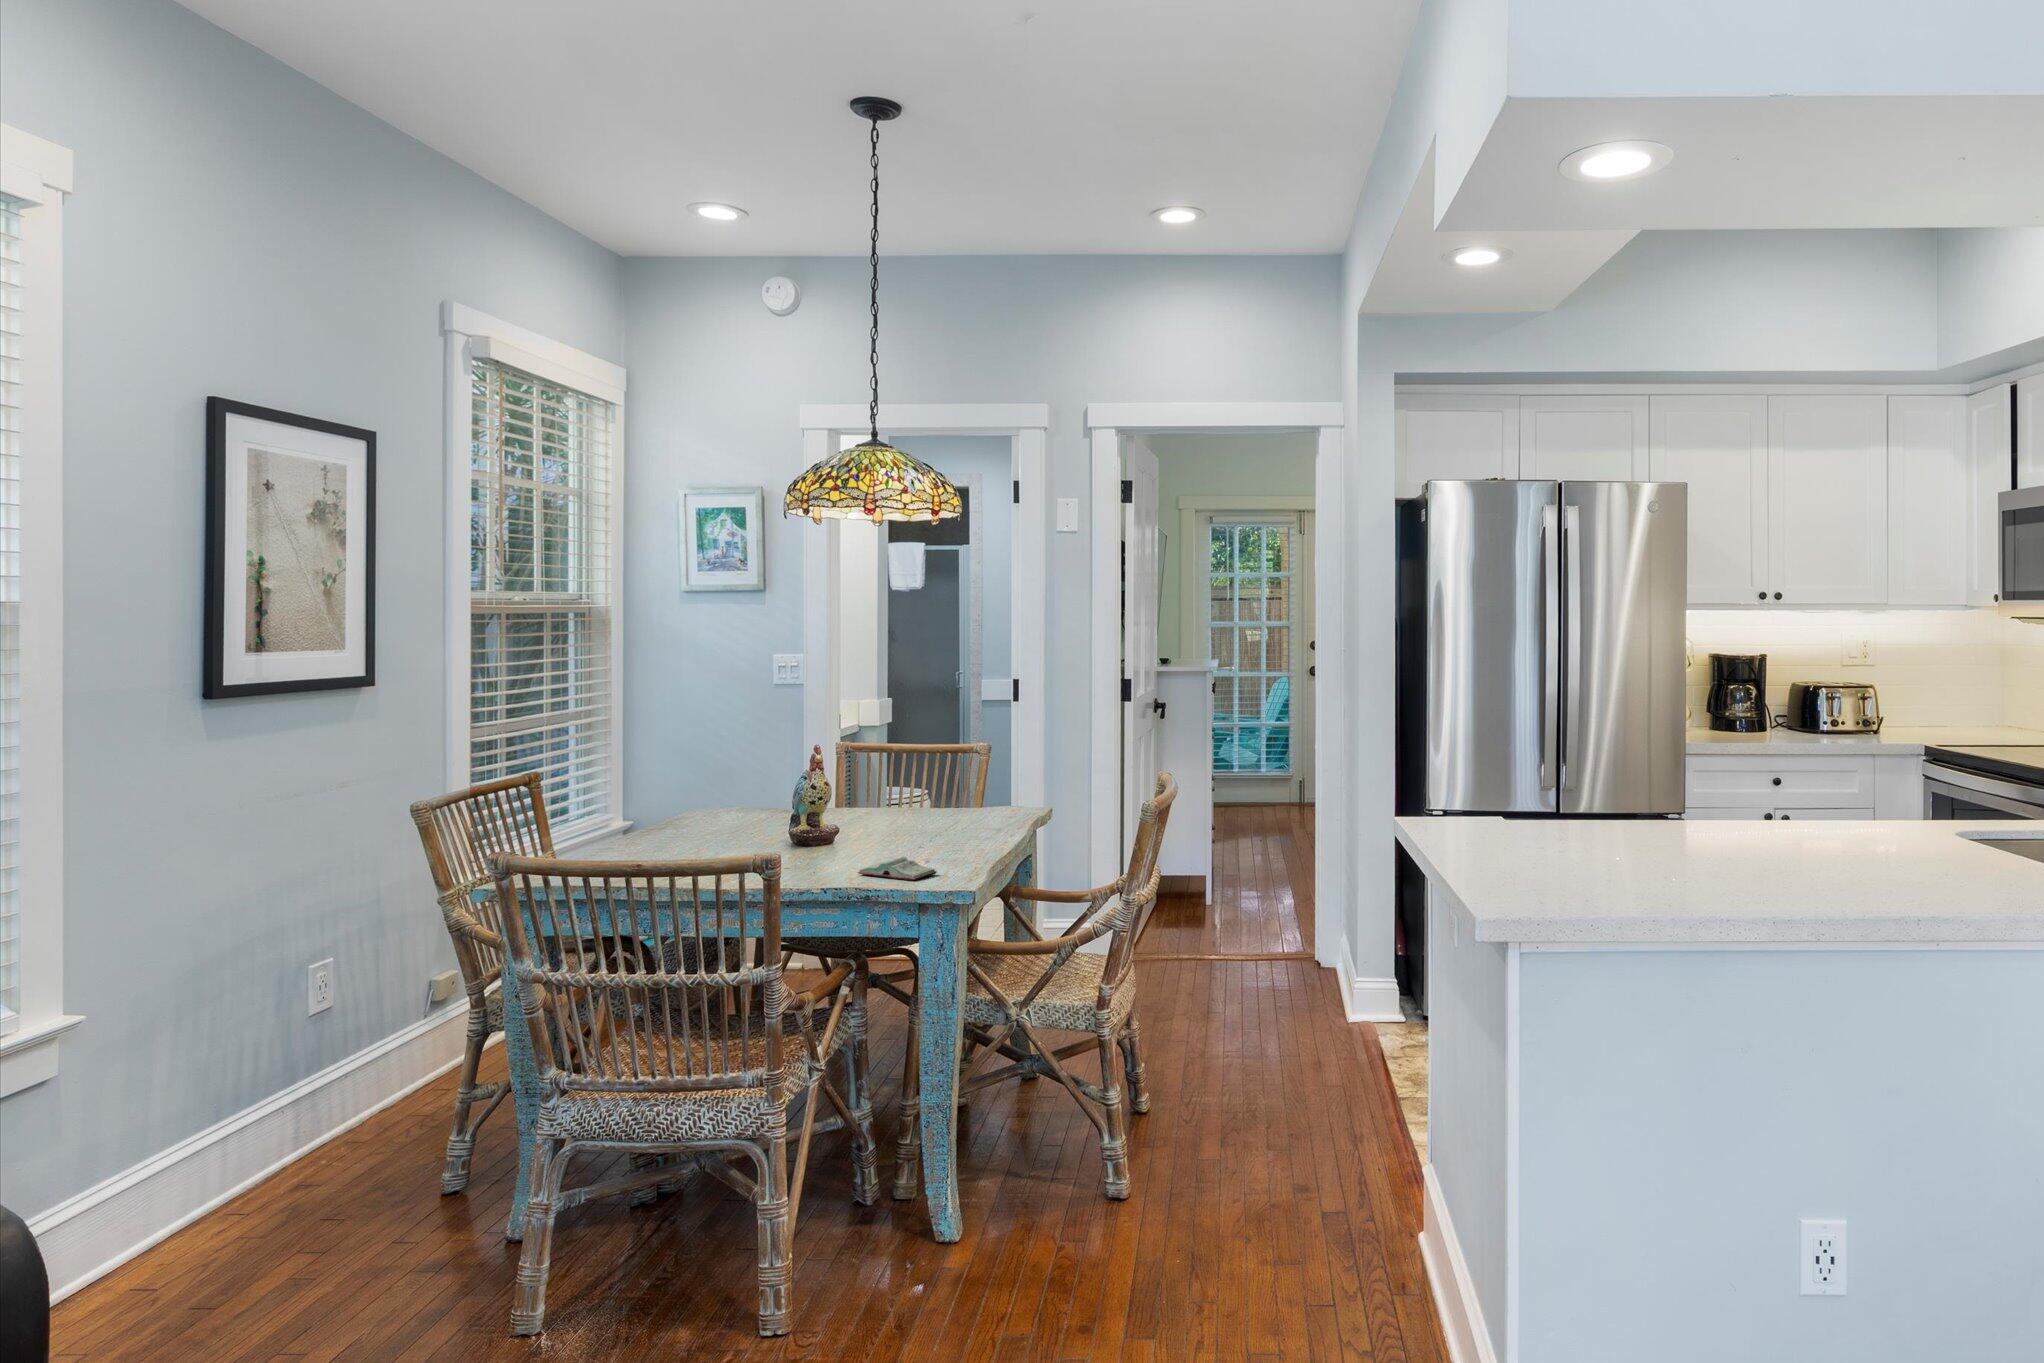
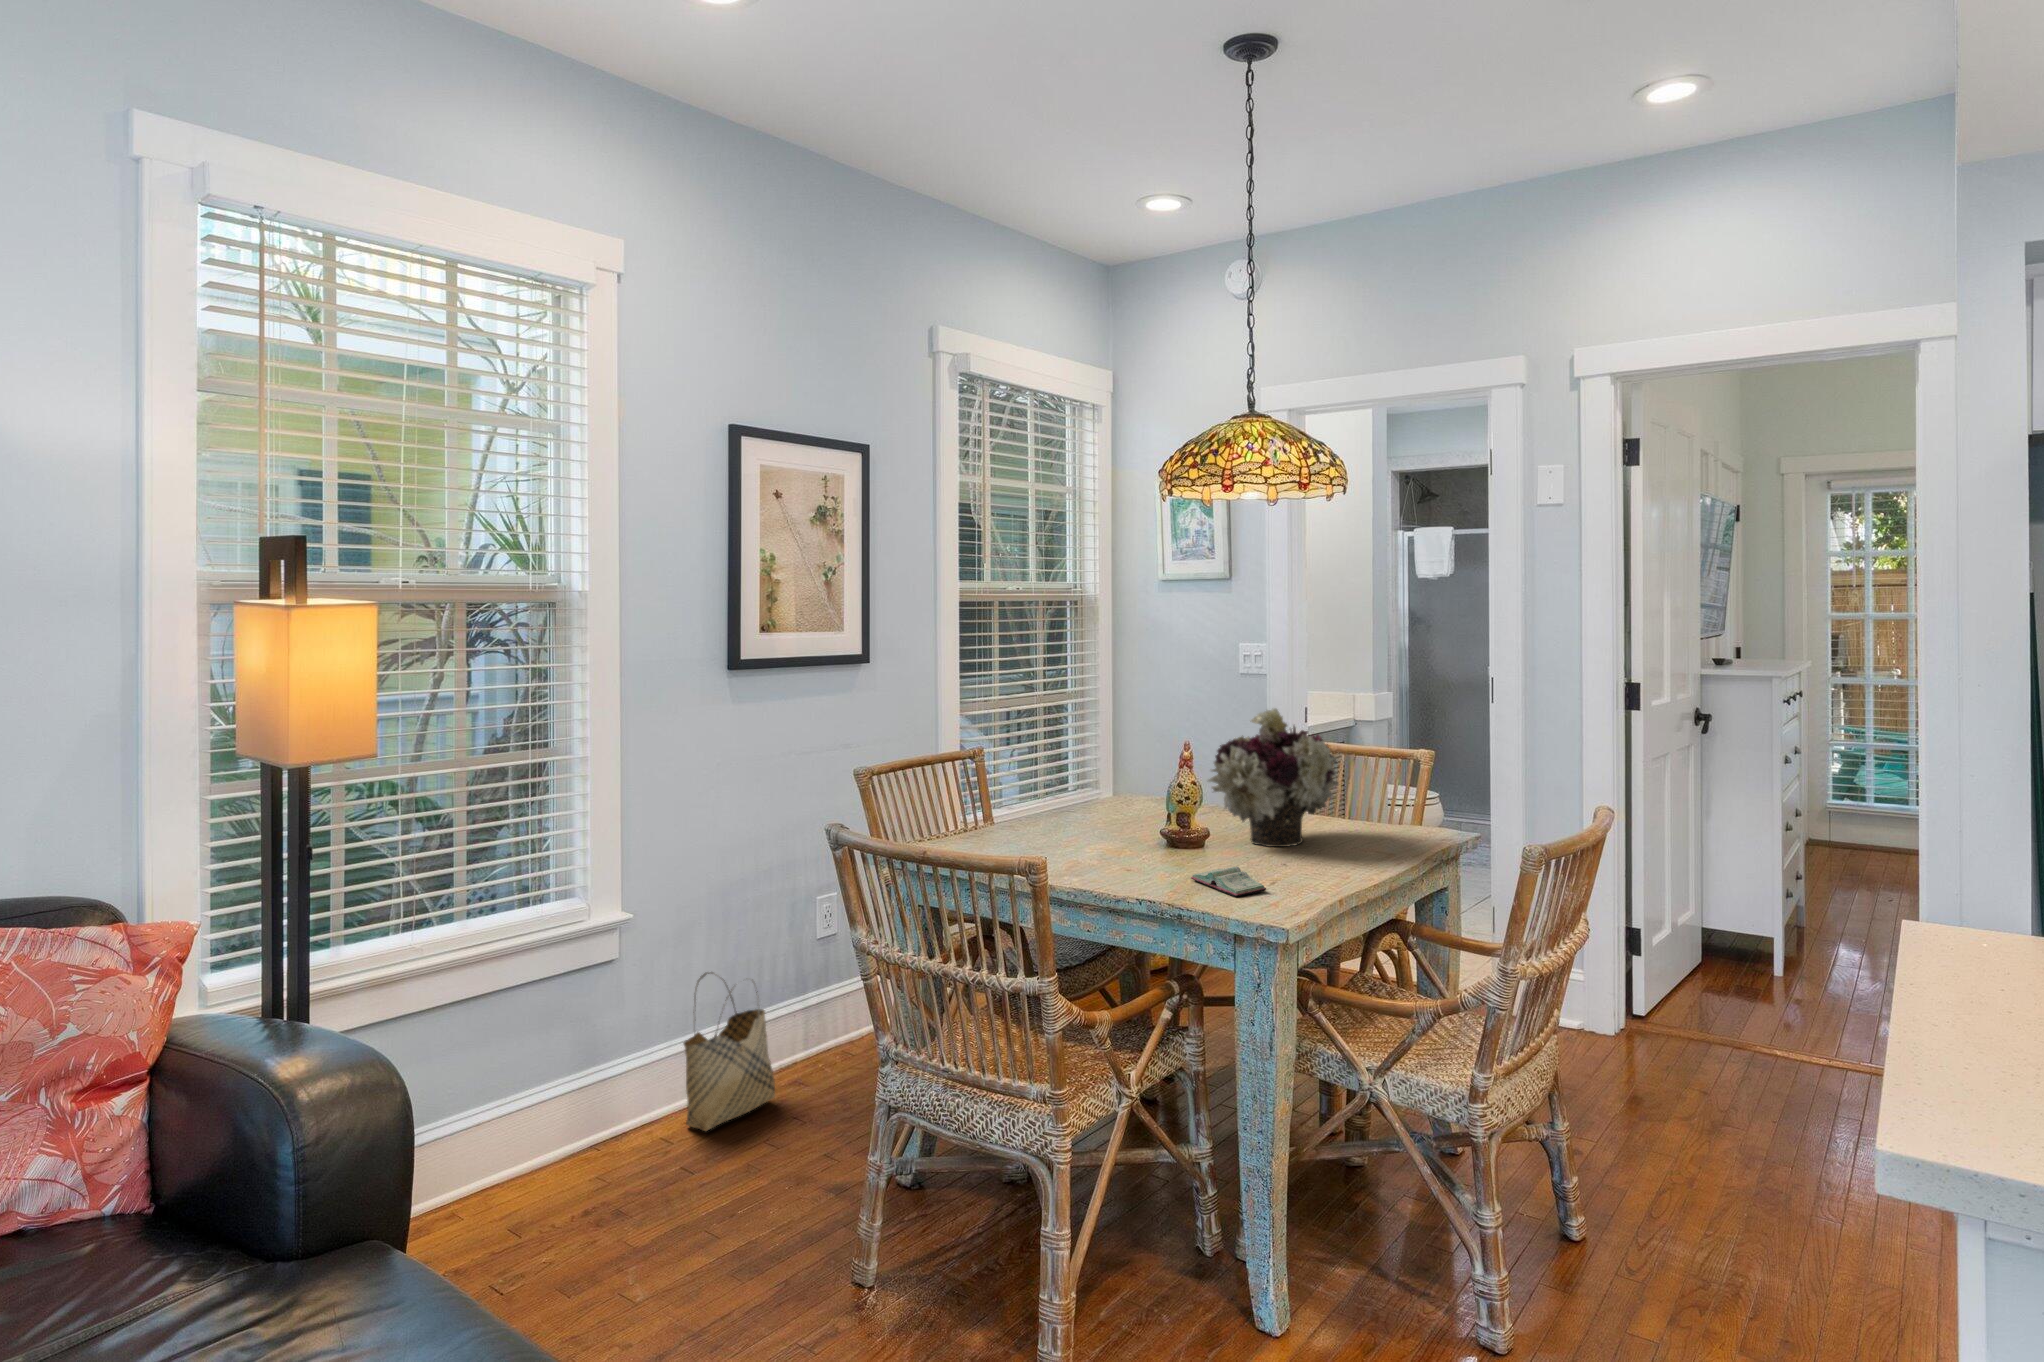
flower arrangement: none [844,716,961,846] -> present [1208,708,1338,847]
woven basket: none [156,1072,276,1269] -> present [684,972,775,1131]

